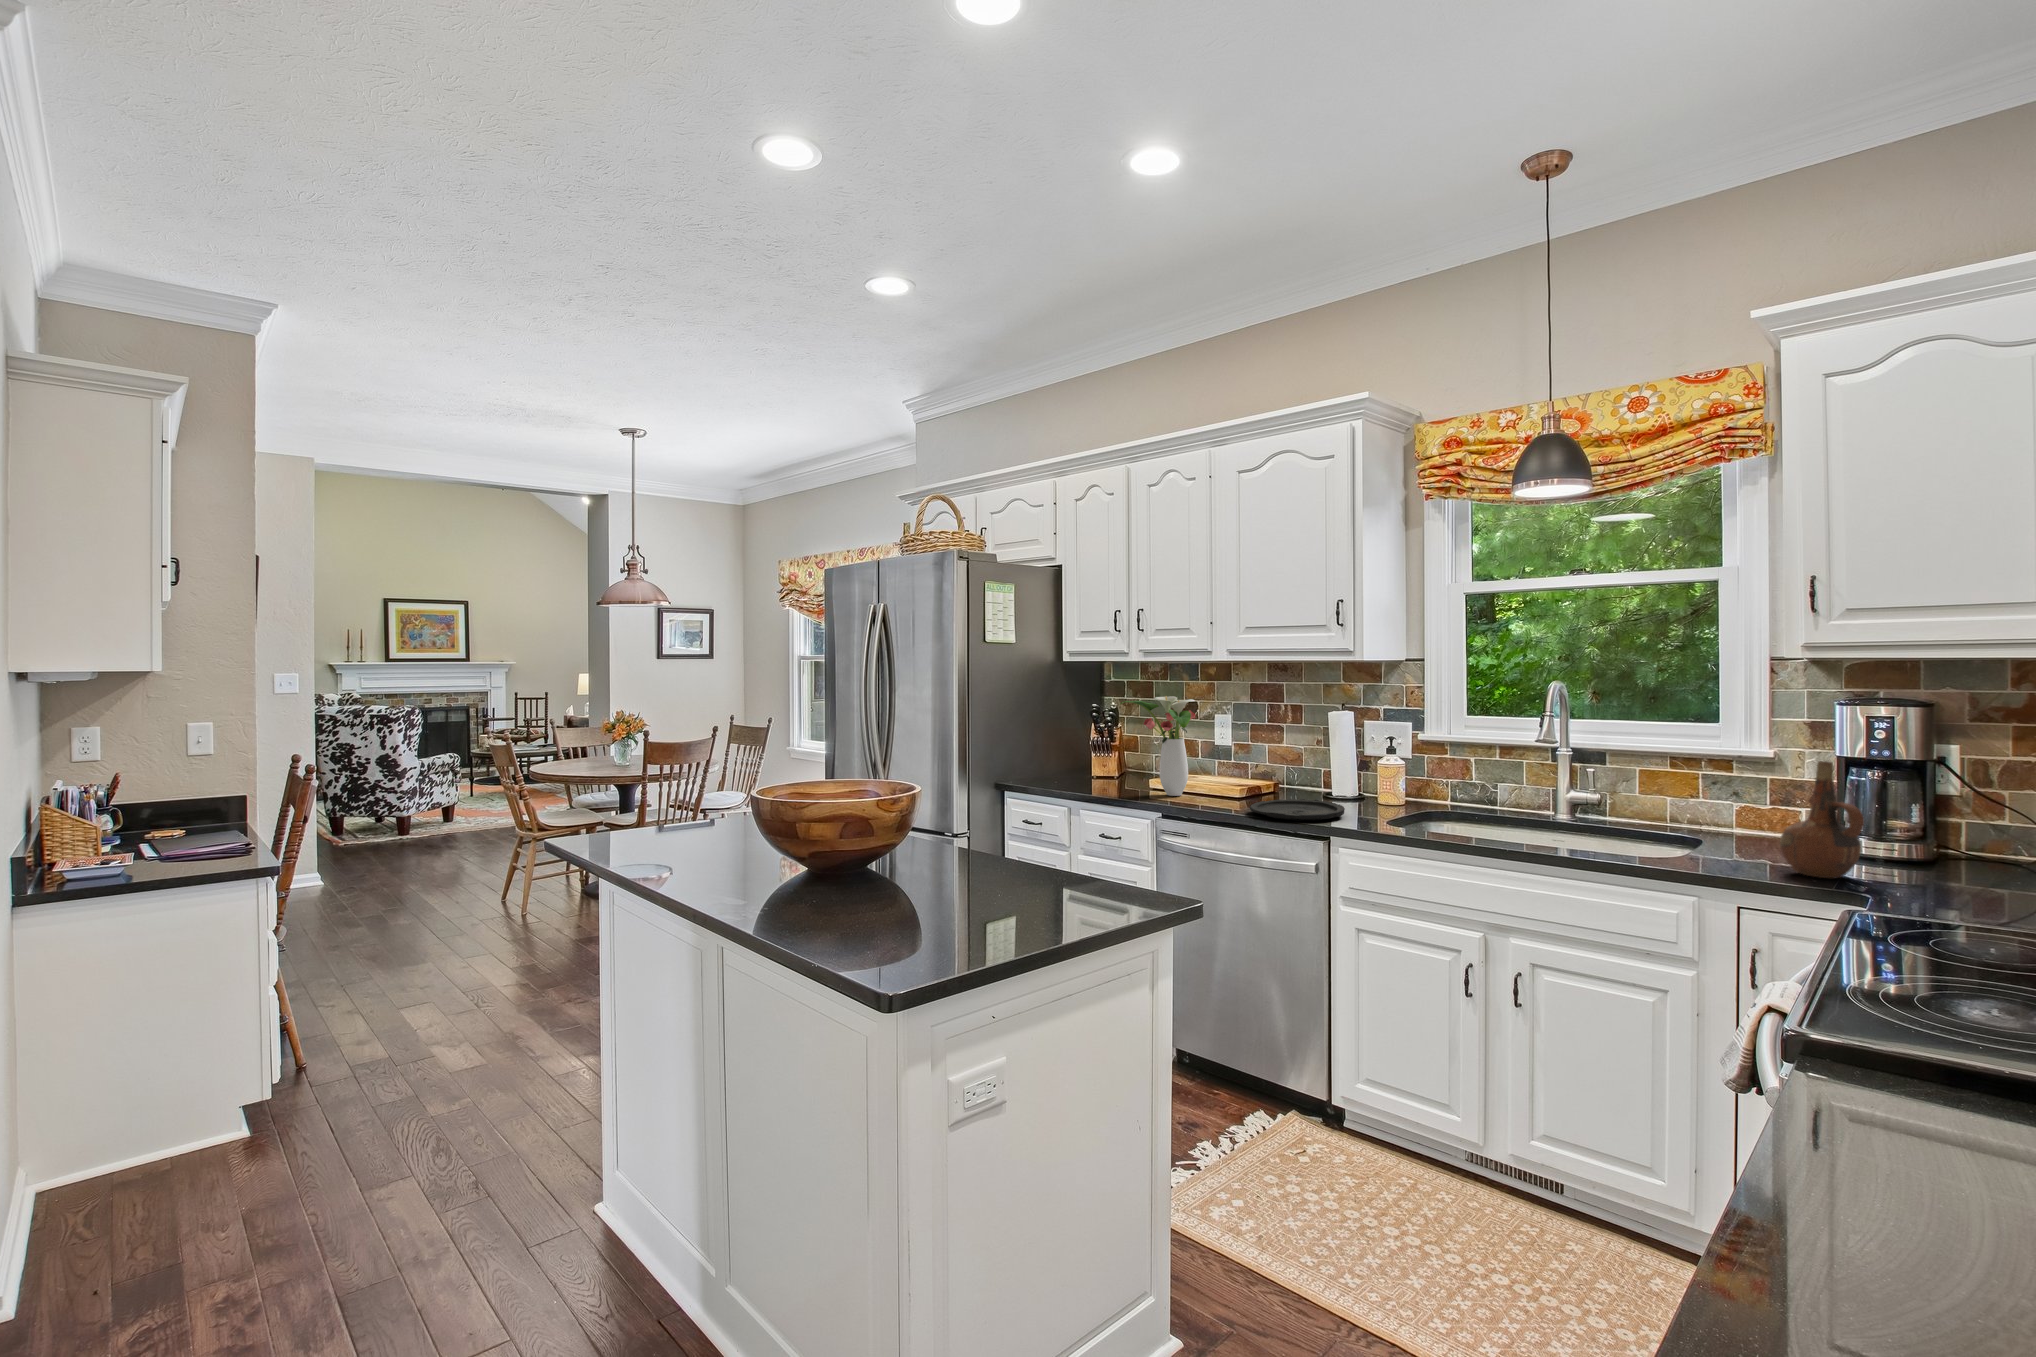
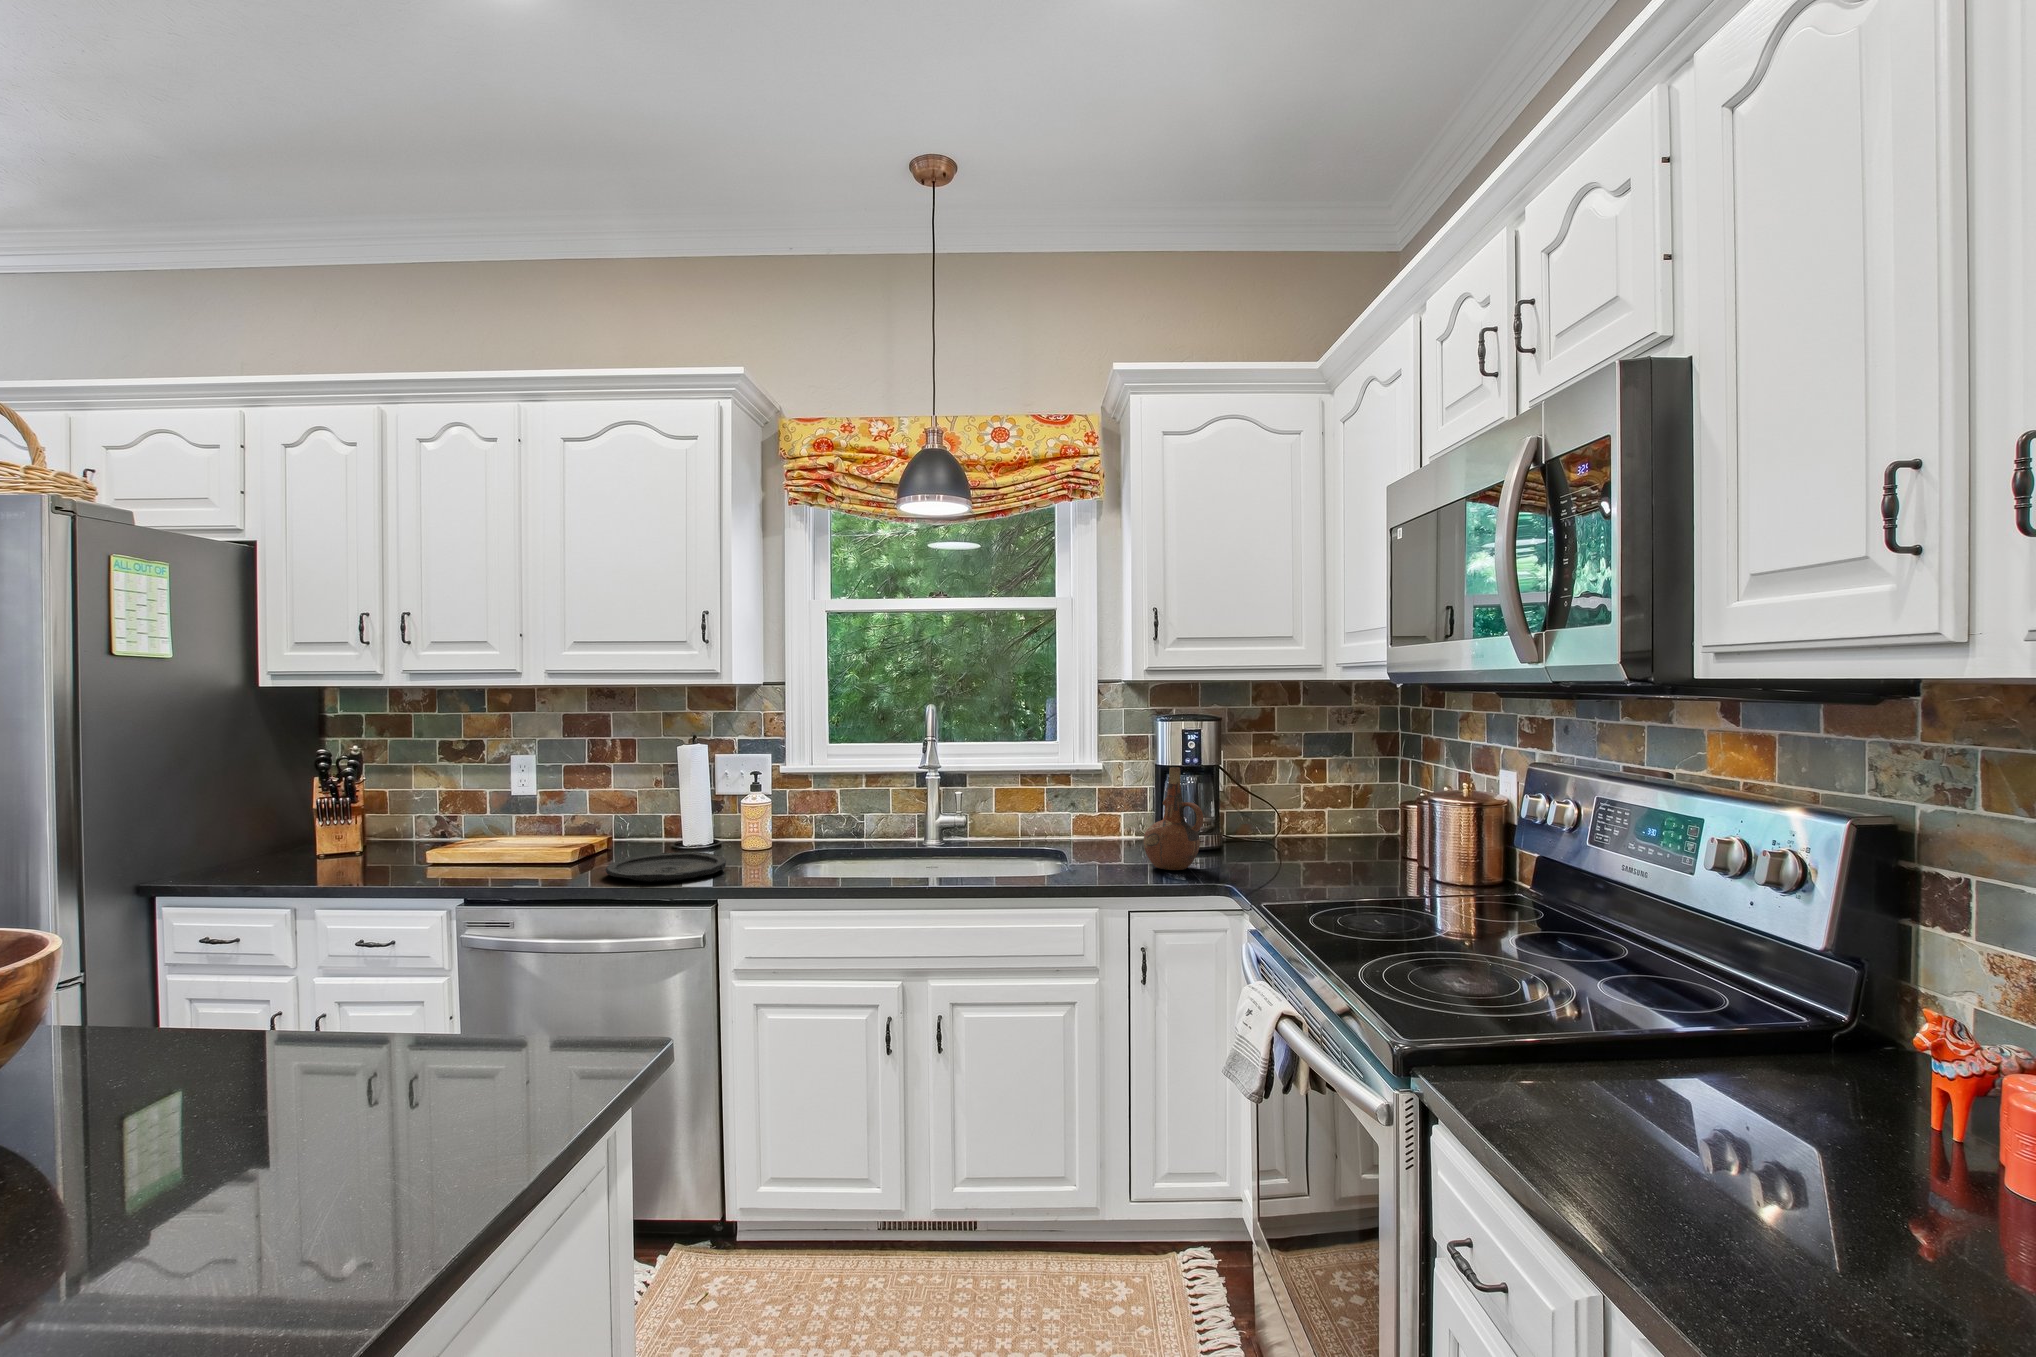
flower arrangement: present [1121,696,1196,796] -> none [384,730,506,869]

